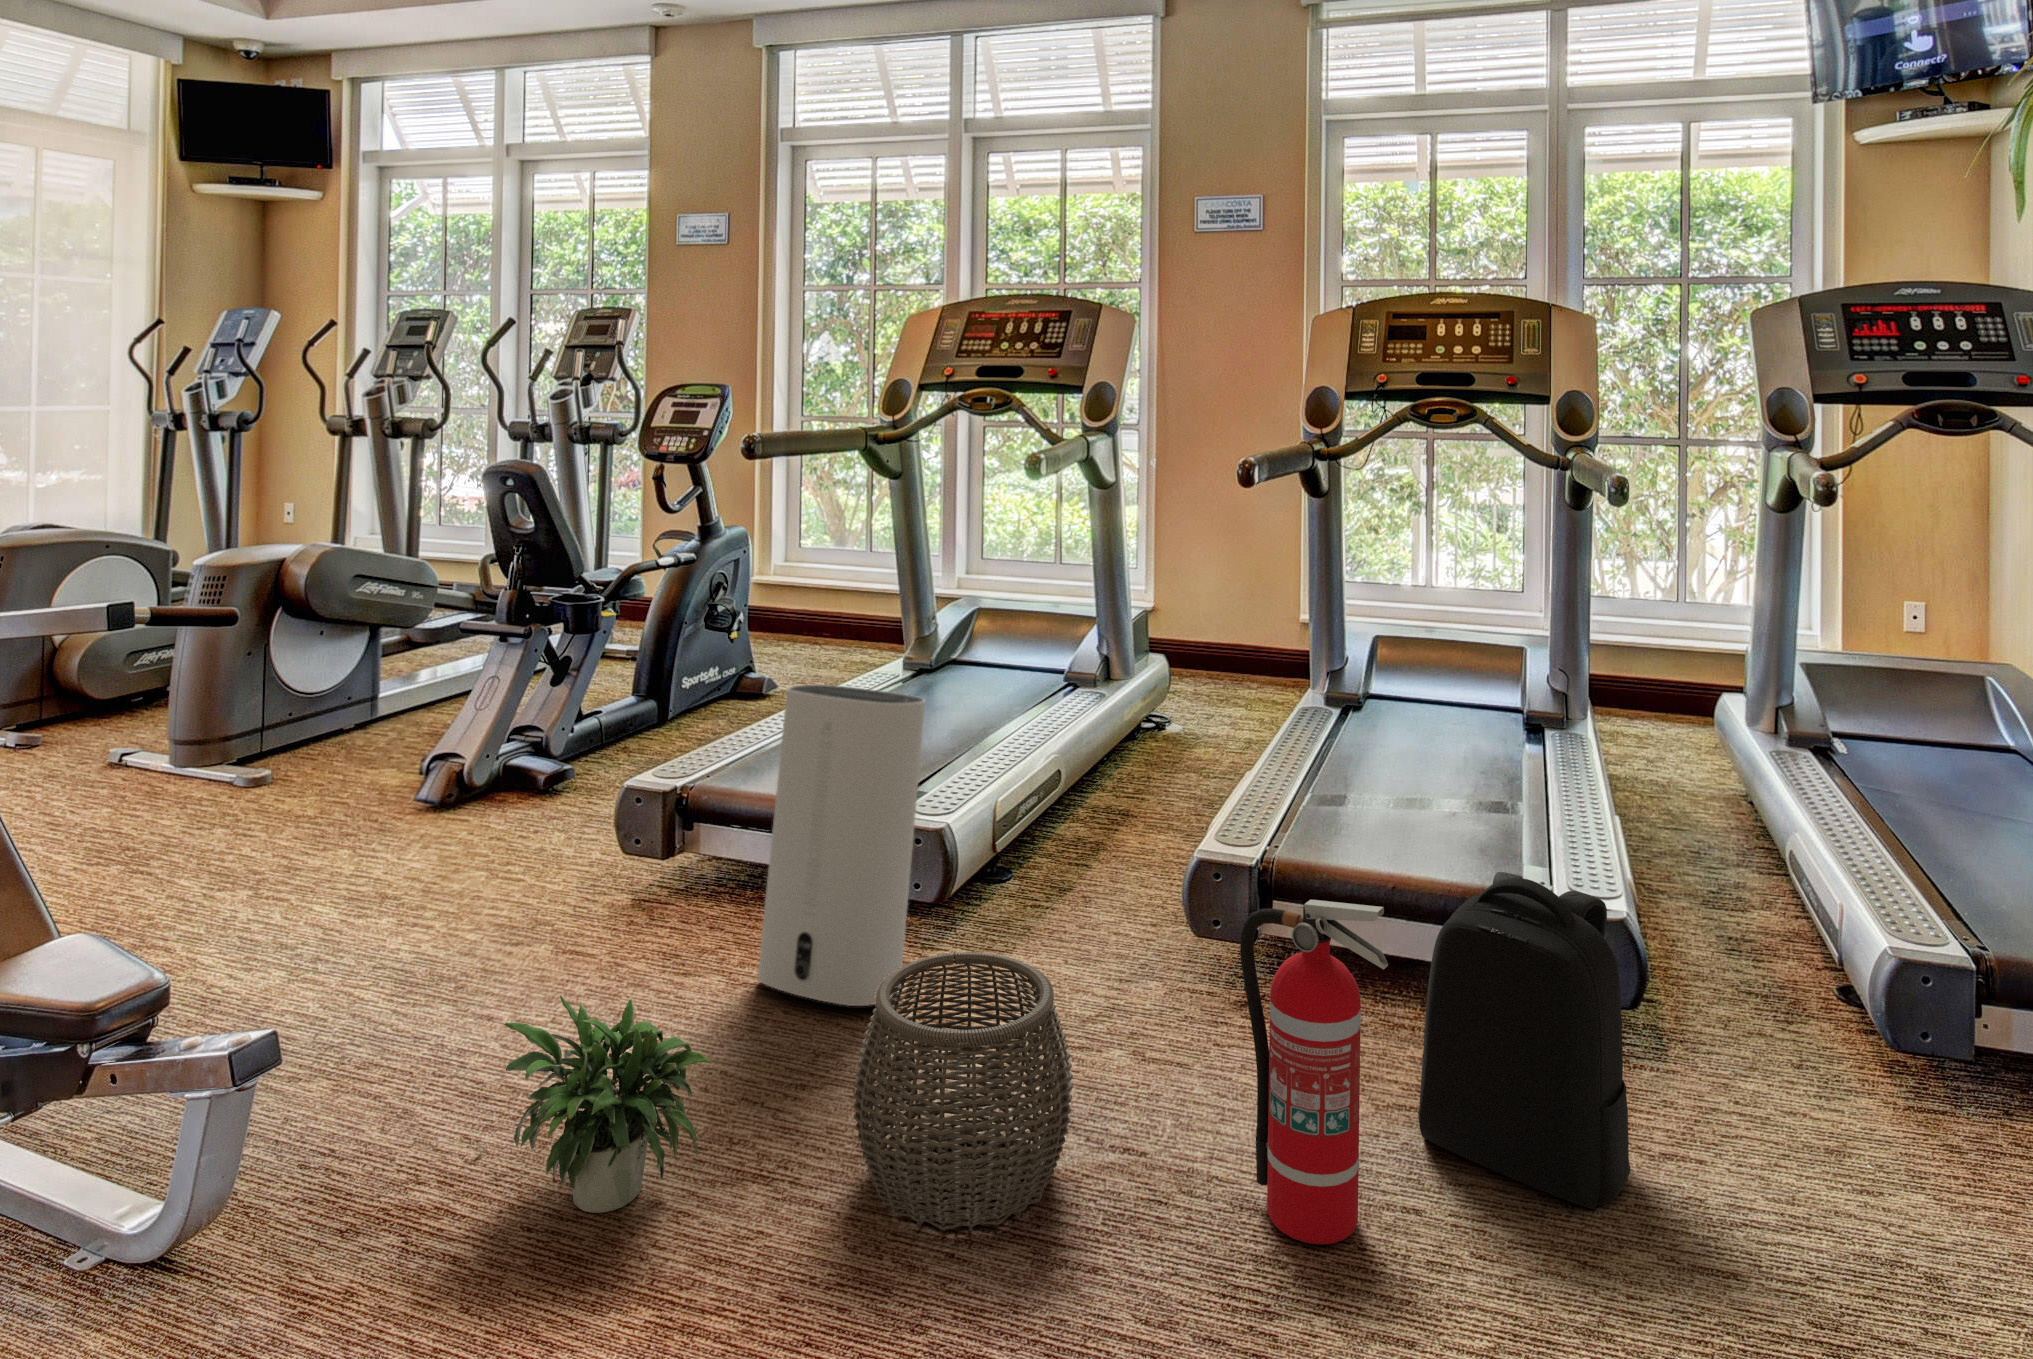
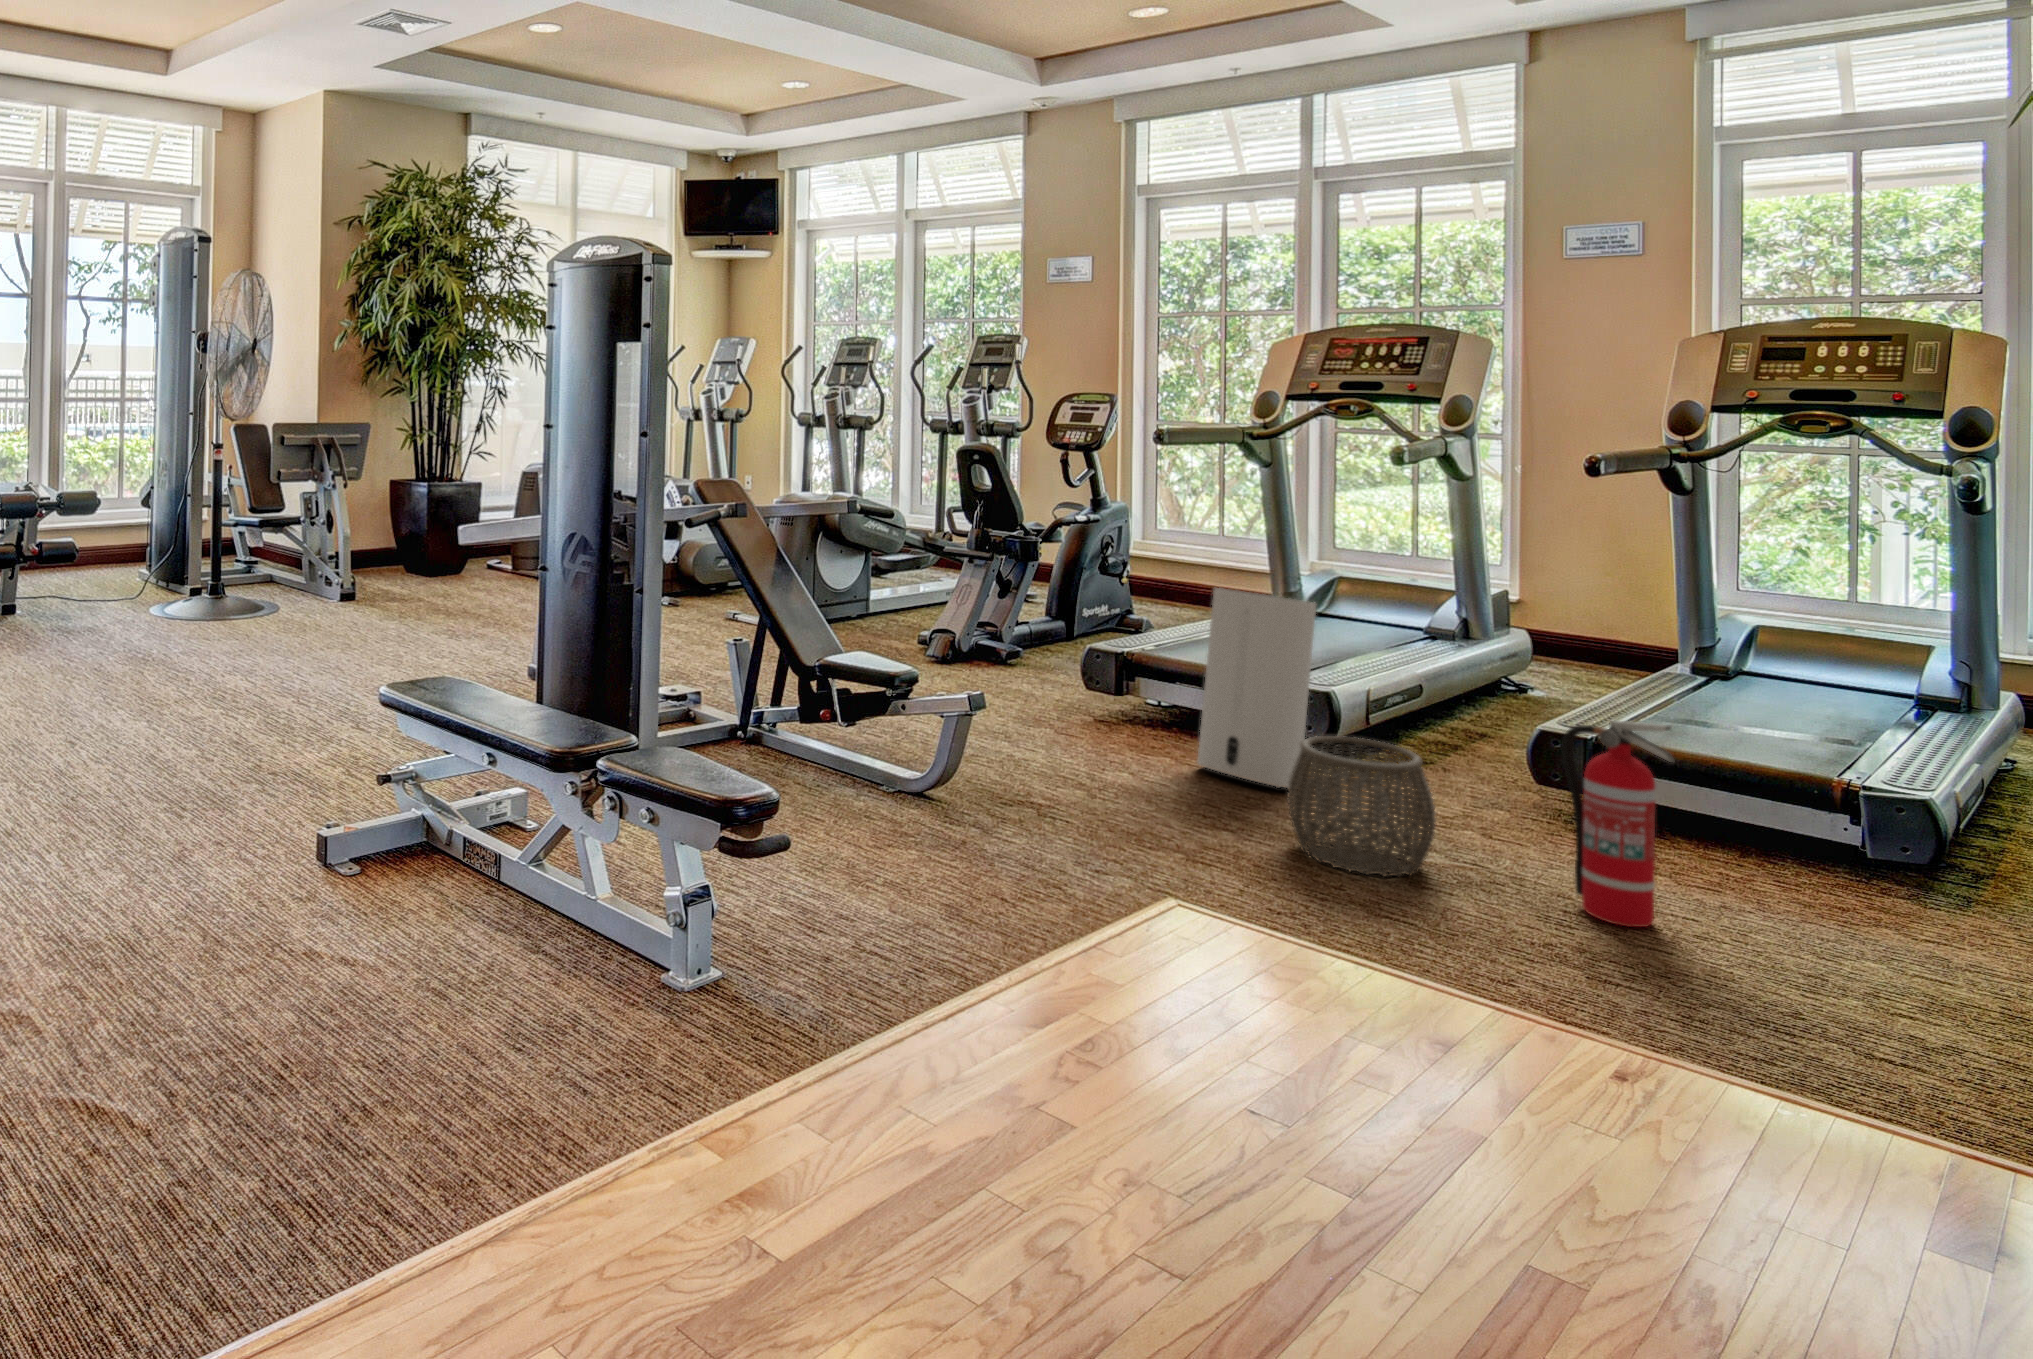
backpack: present [1418,872,1630,1209] -> none [1719,743,1911,959]
potted plant: present [478,996,711,1213] -> none [1057,720,1196,830]

